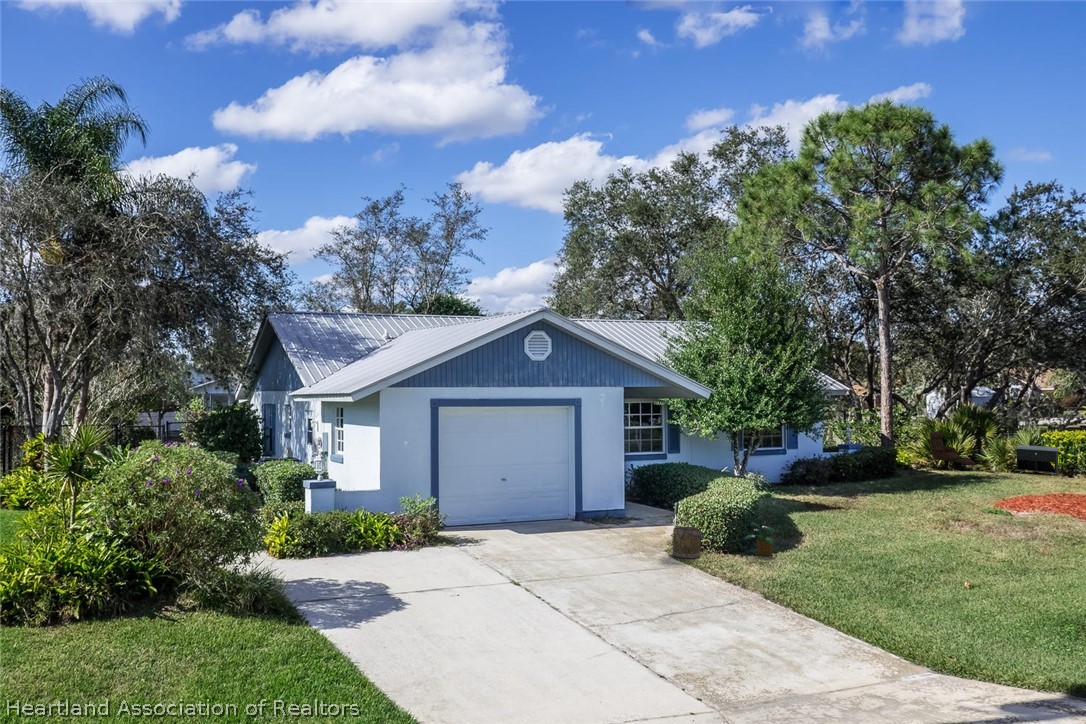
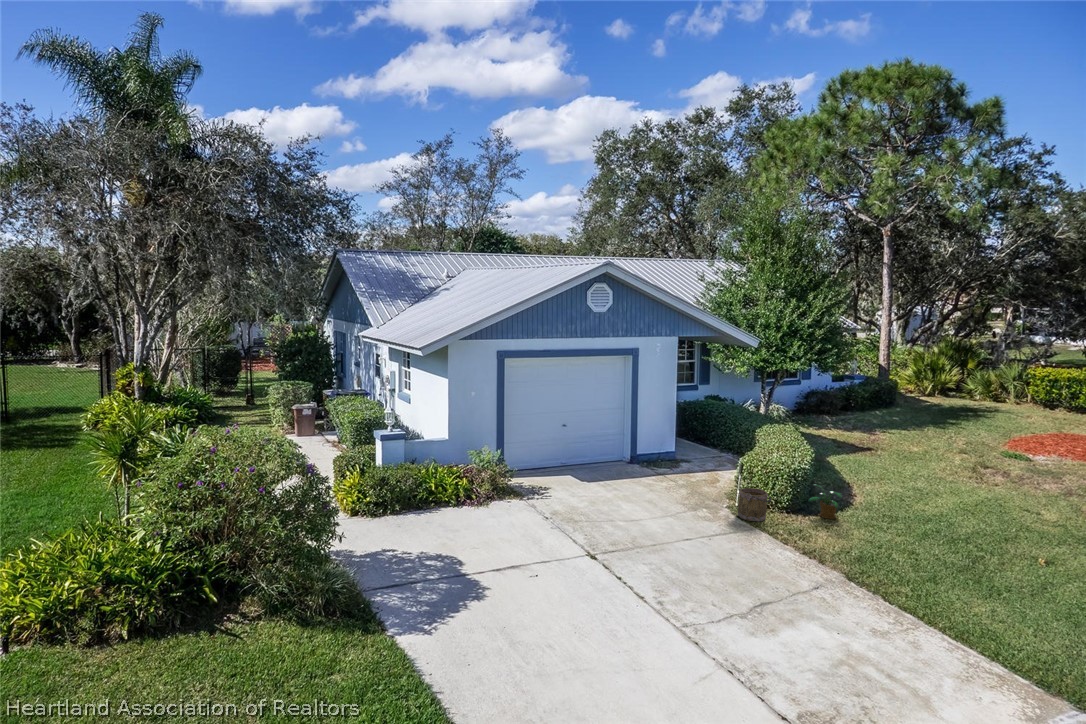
lounge chair: present [930,432,975,470] -> none [923,364,963,400]
storage bench: present [1017,445,1060,475] -> none [1002,378,1043,407]

